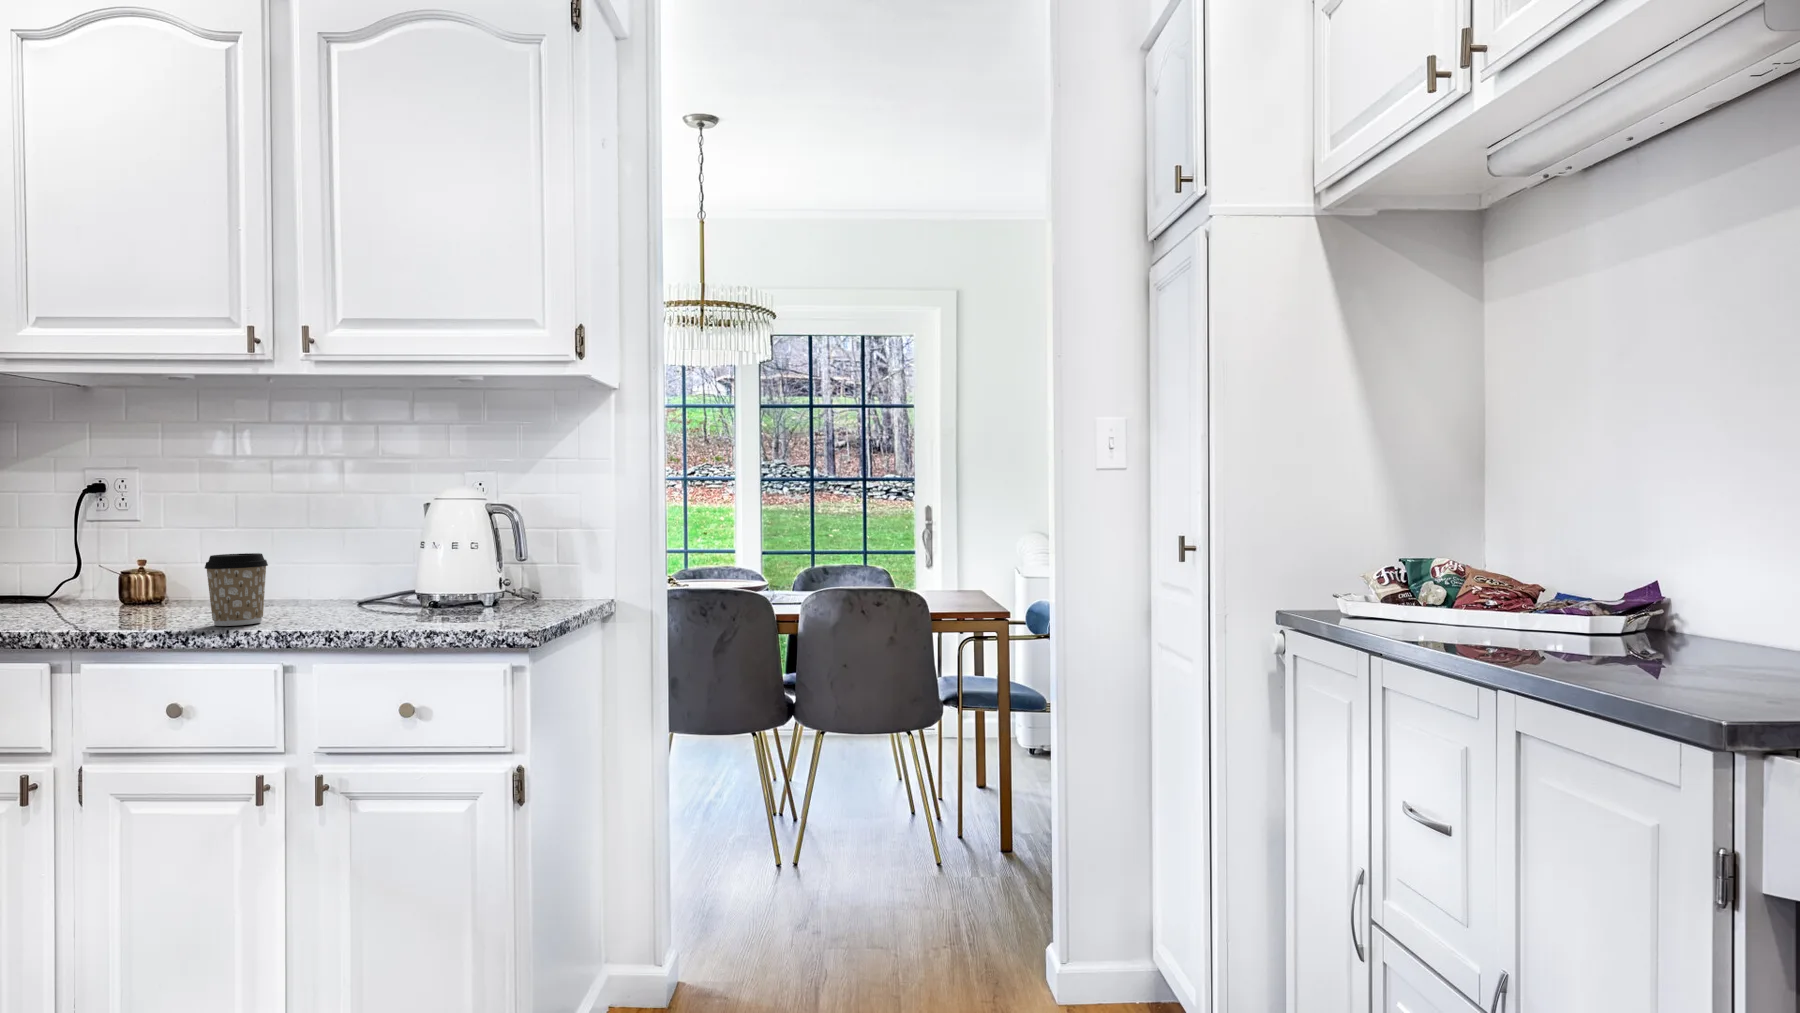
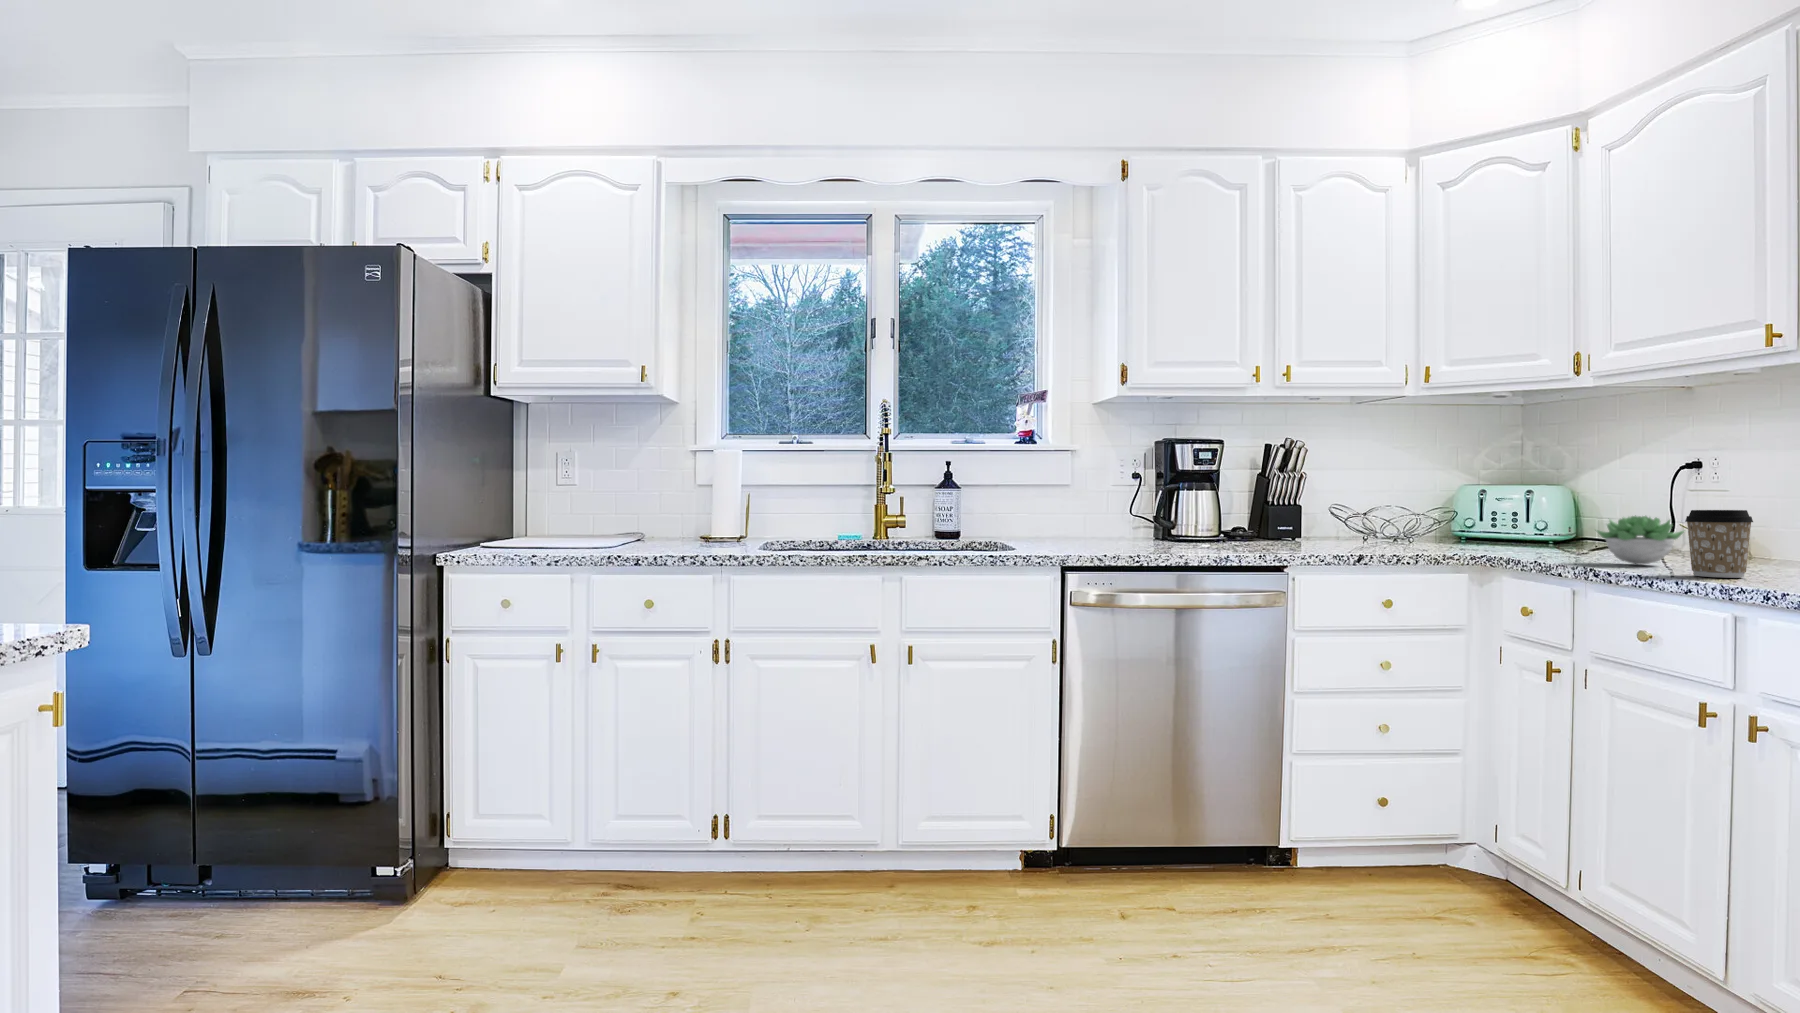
succulent plant: none [61,563,160,620] -> present [1597,516,1684,564]

